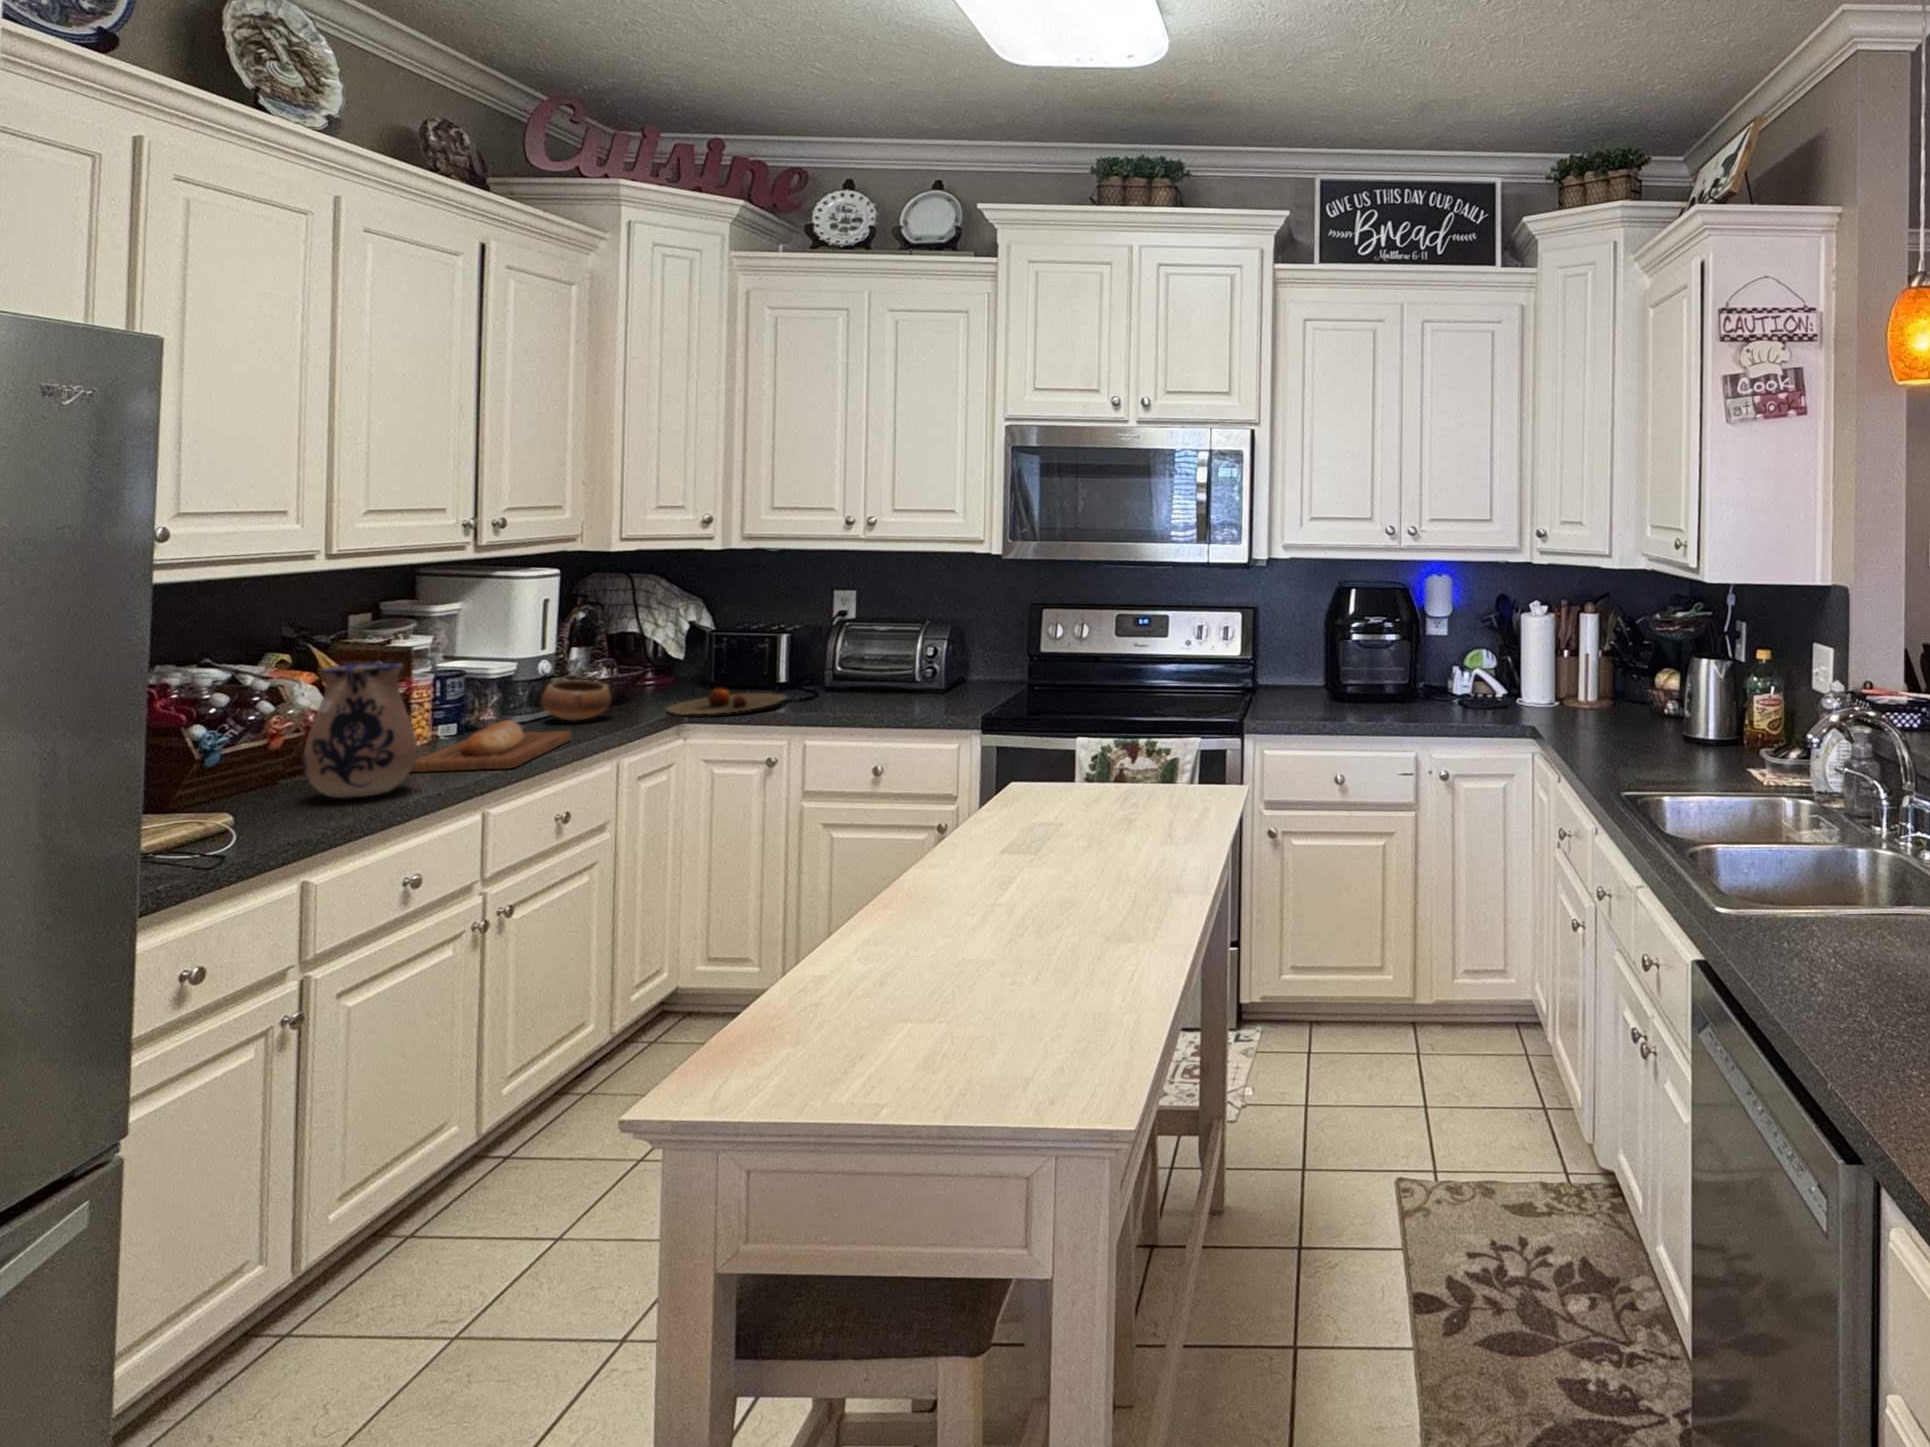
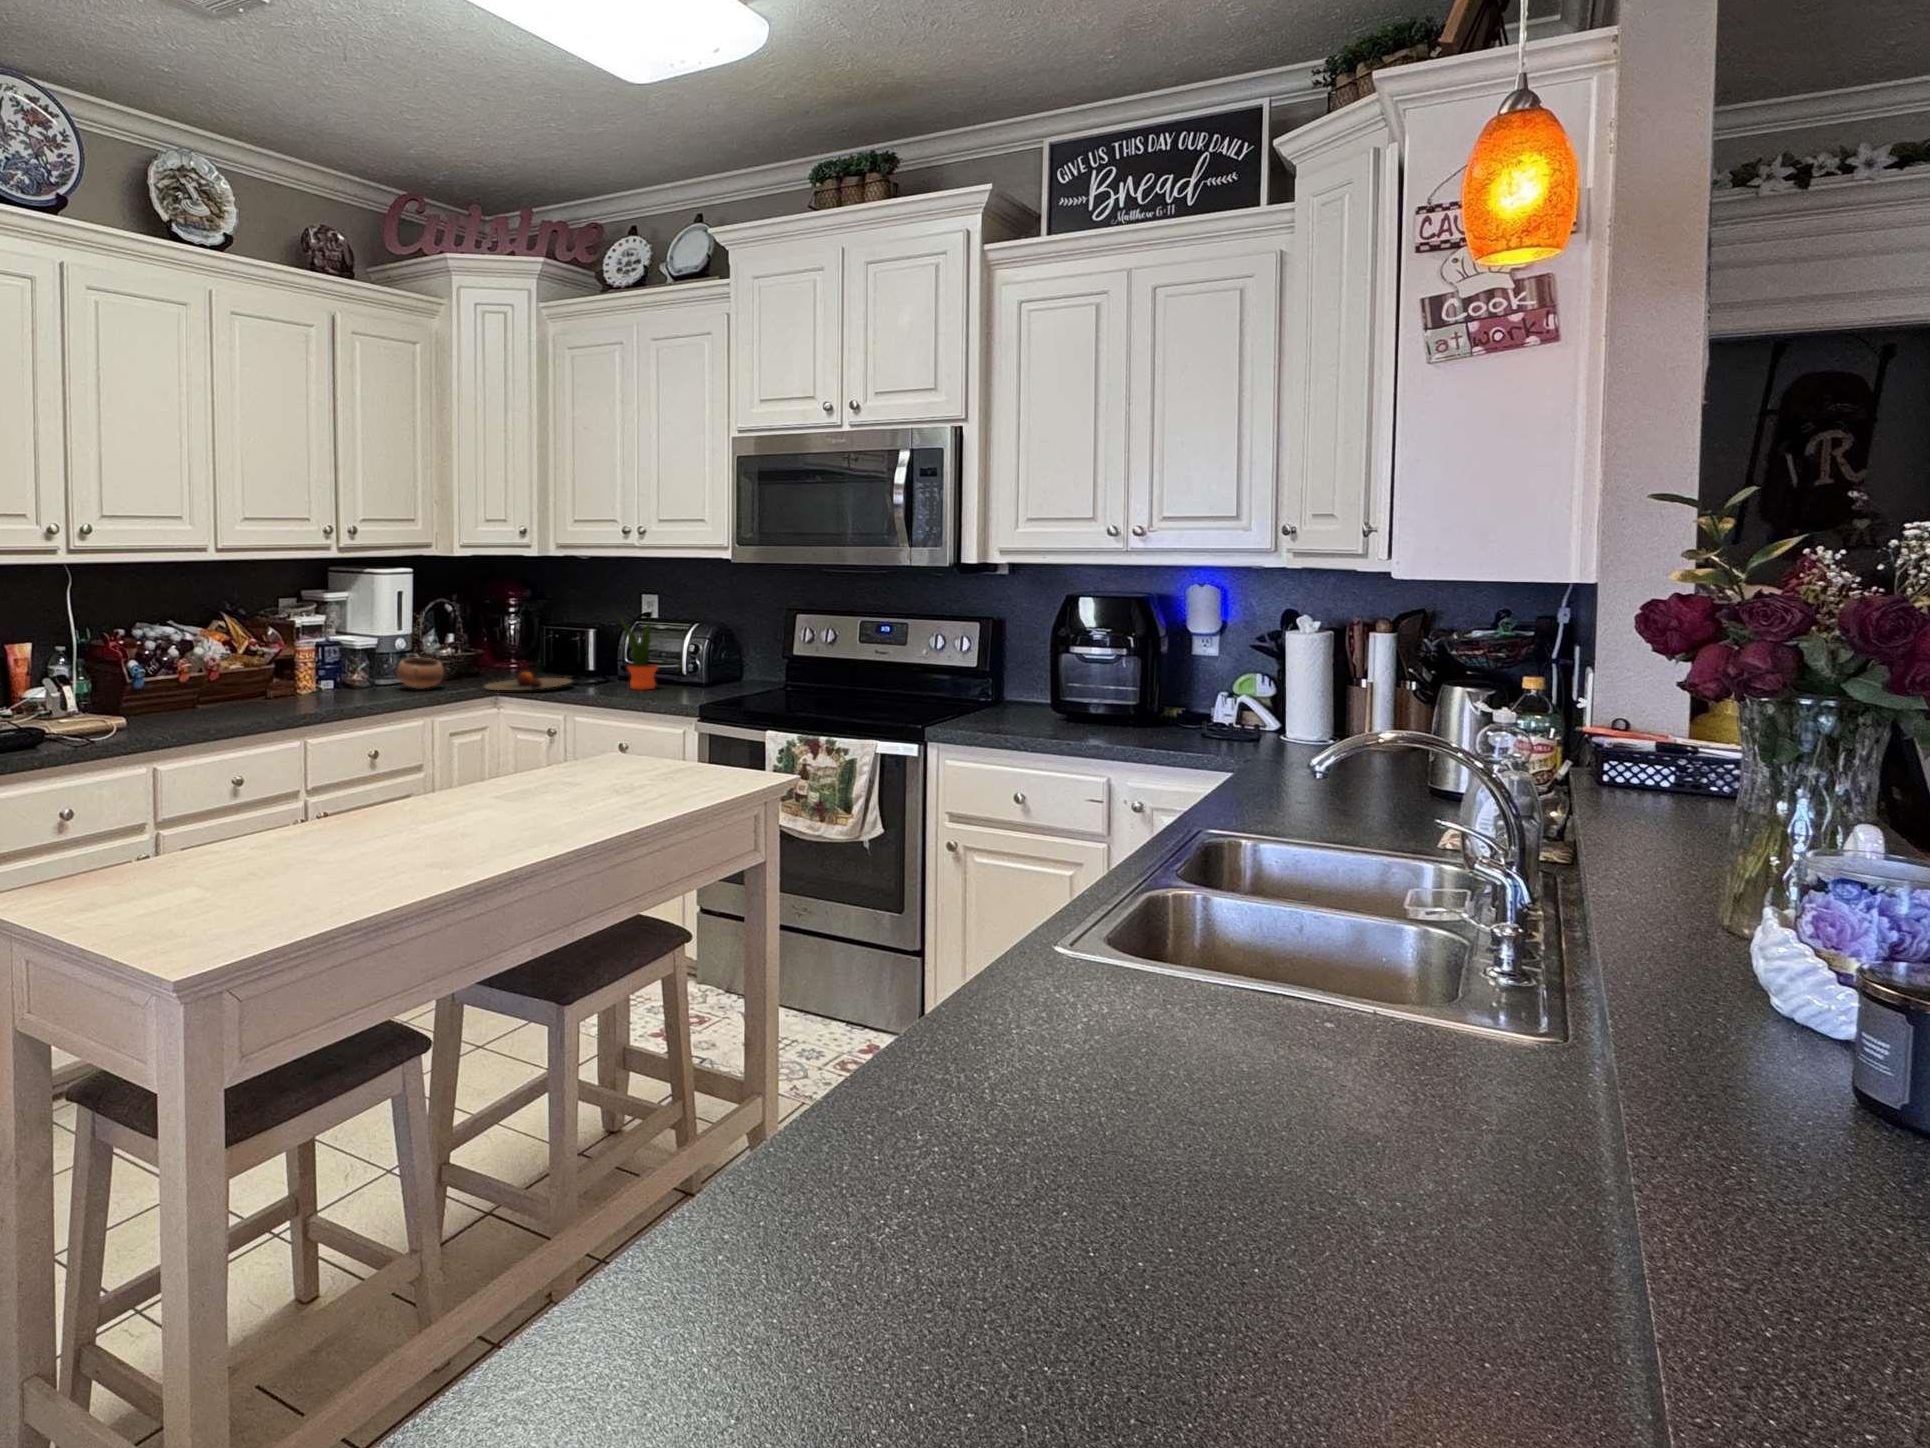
potted plant: none [841,615,891,701] -> present [621,621,658,690]
ceramic pitcher: present [303,662,417,798] -> none [188,629,256,723]
bread loaf: present [410,720,571,772] -> none [270,681,393,714]

